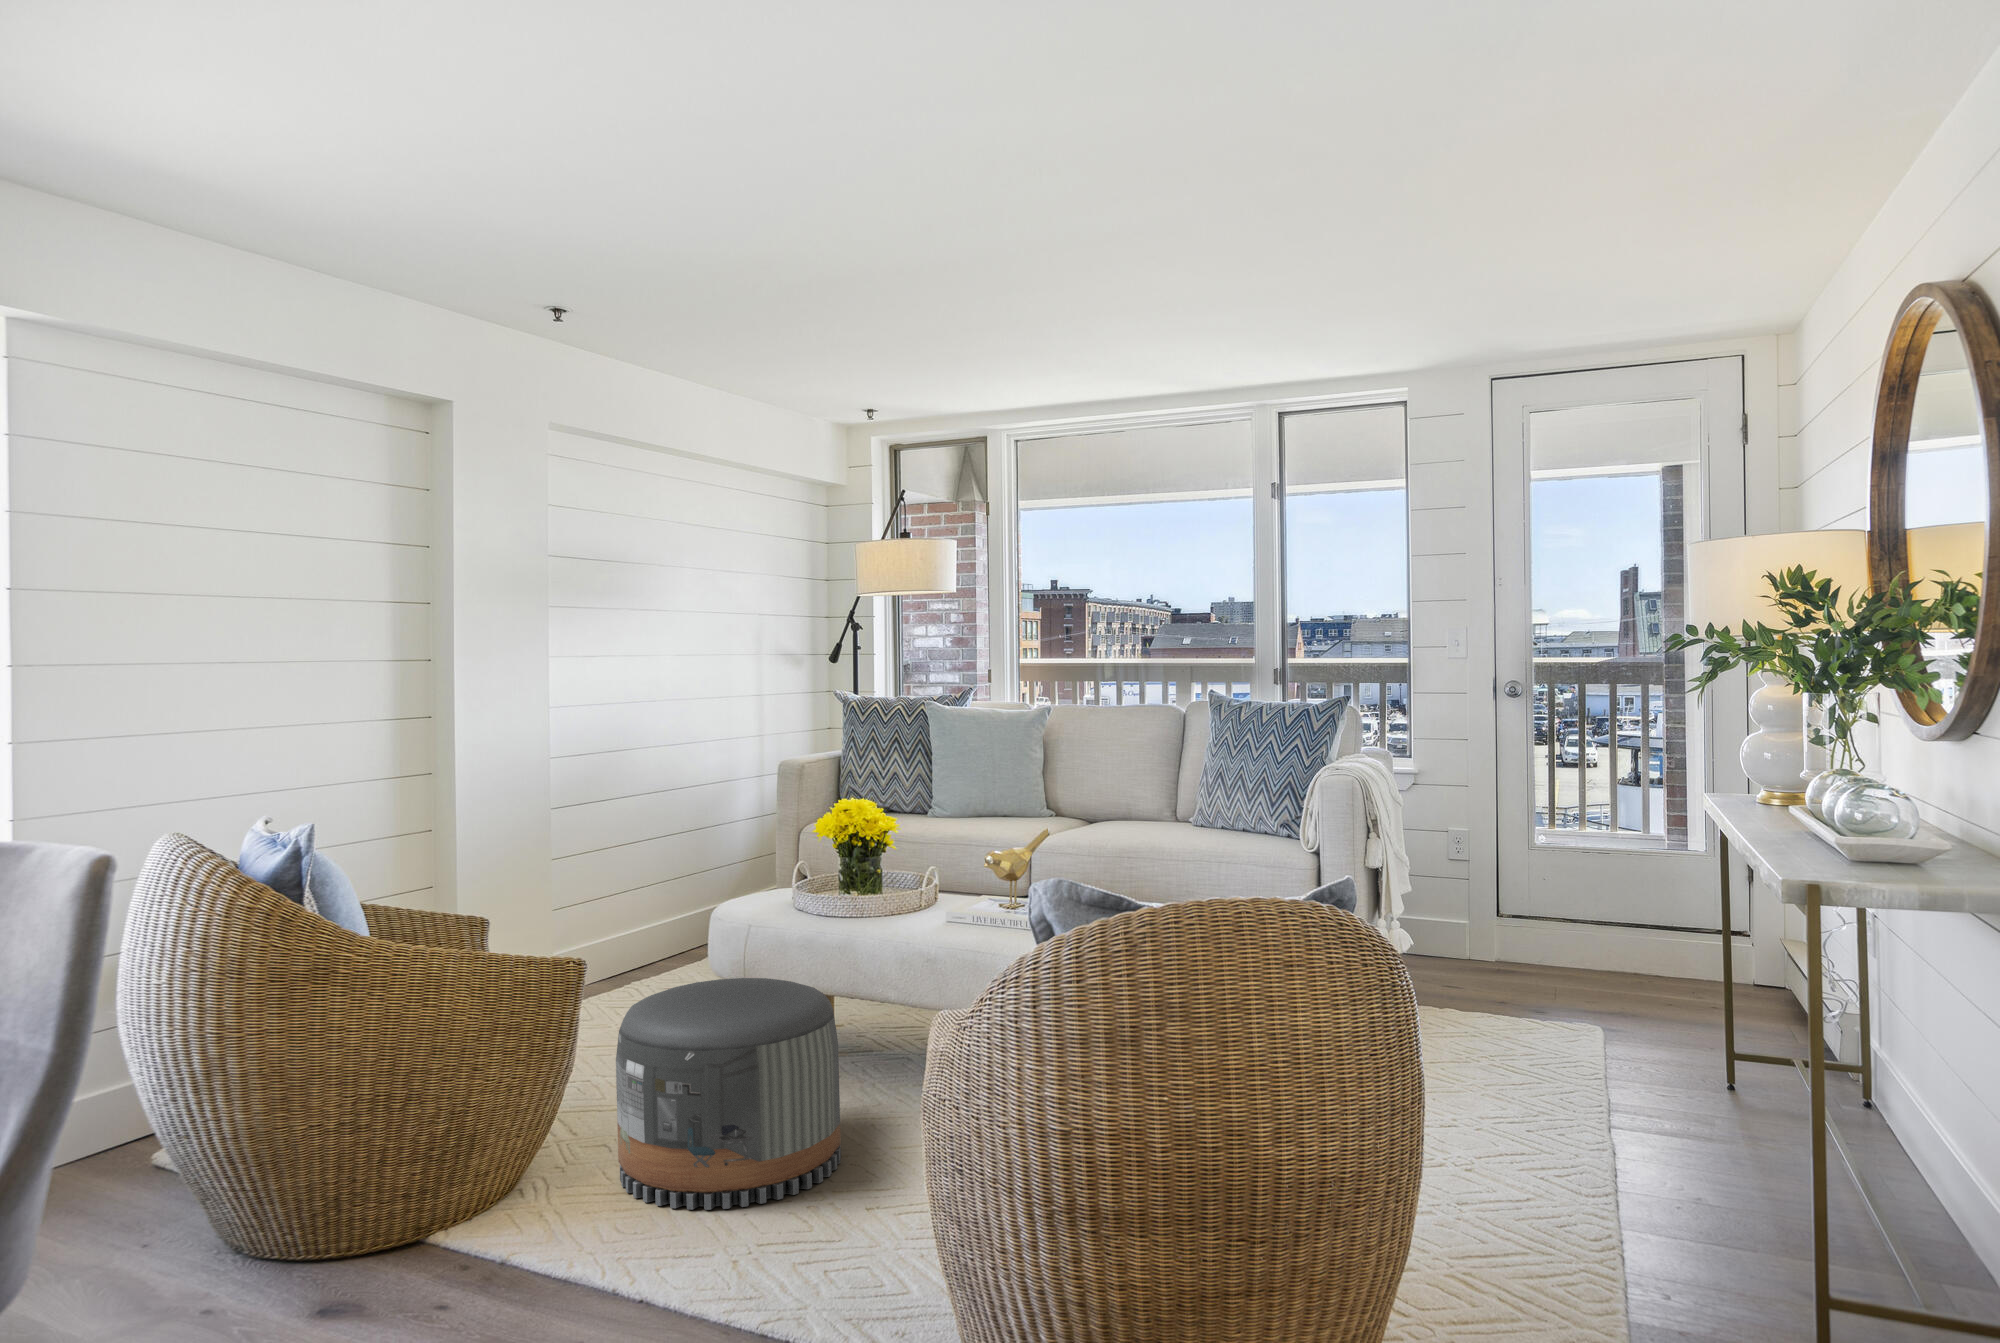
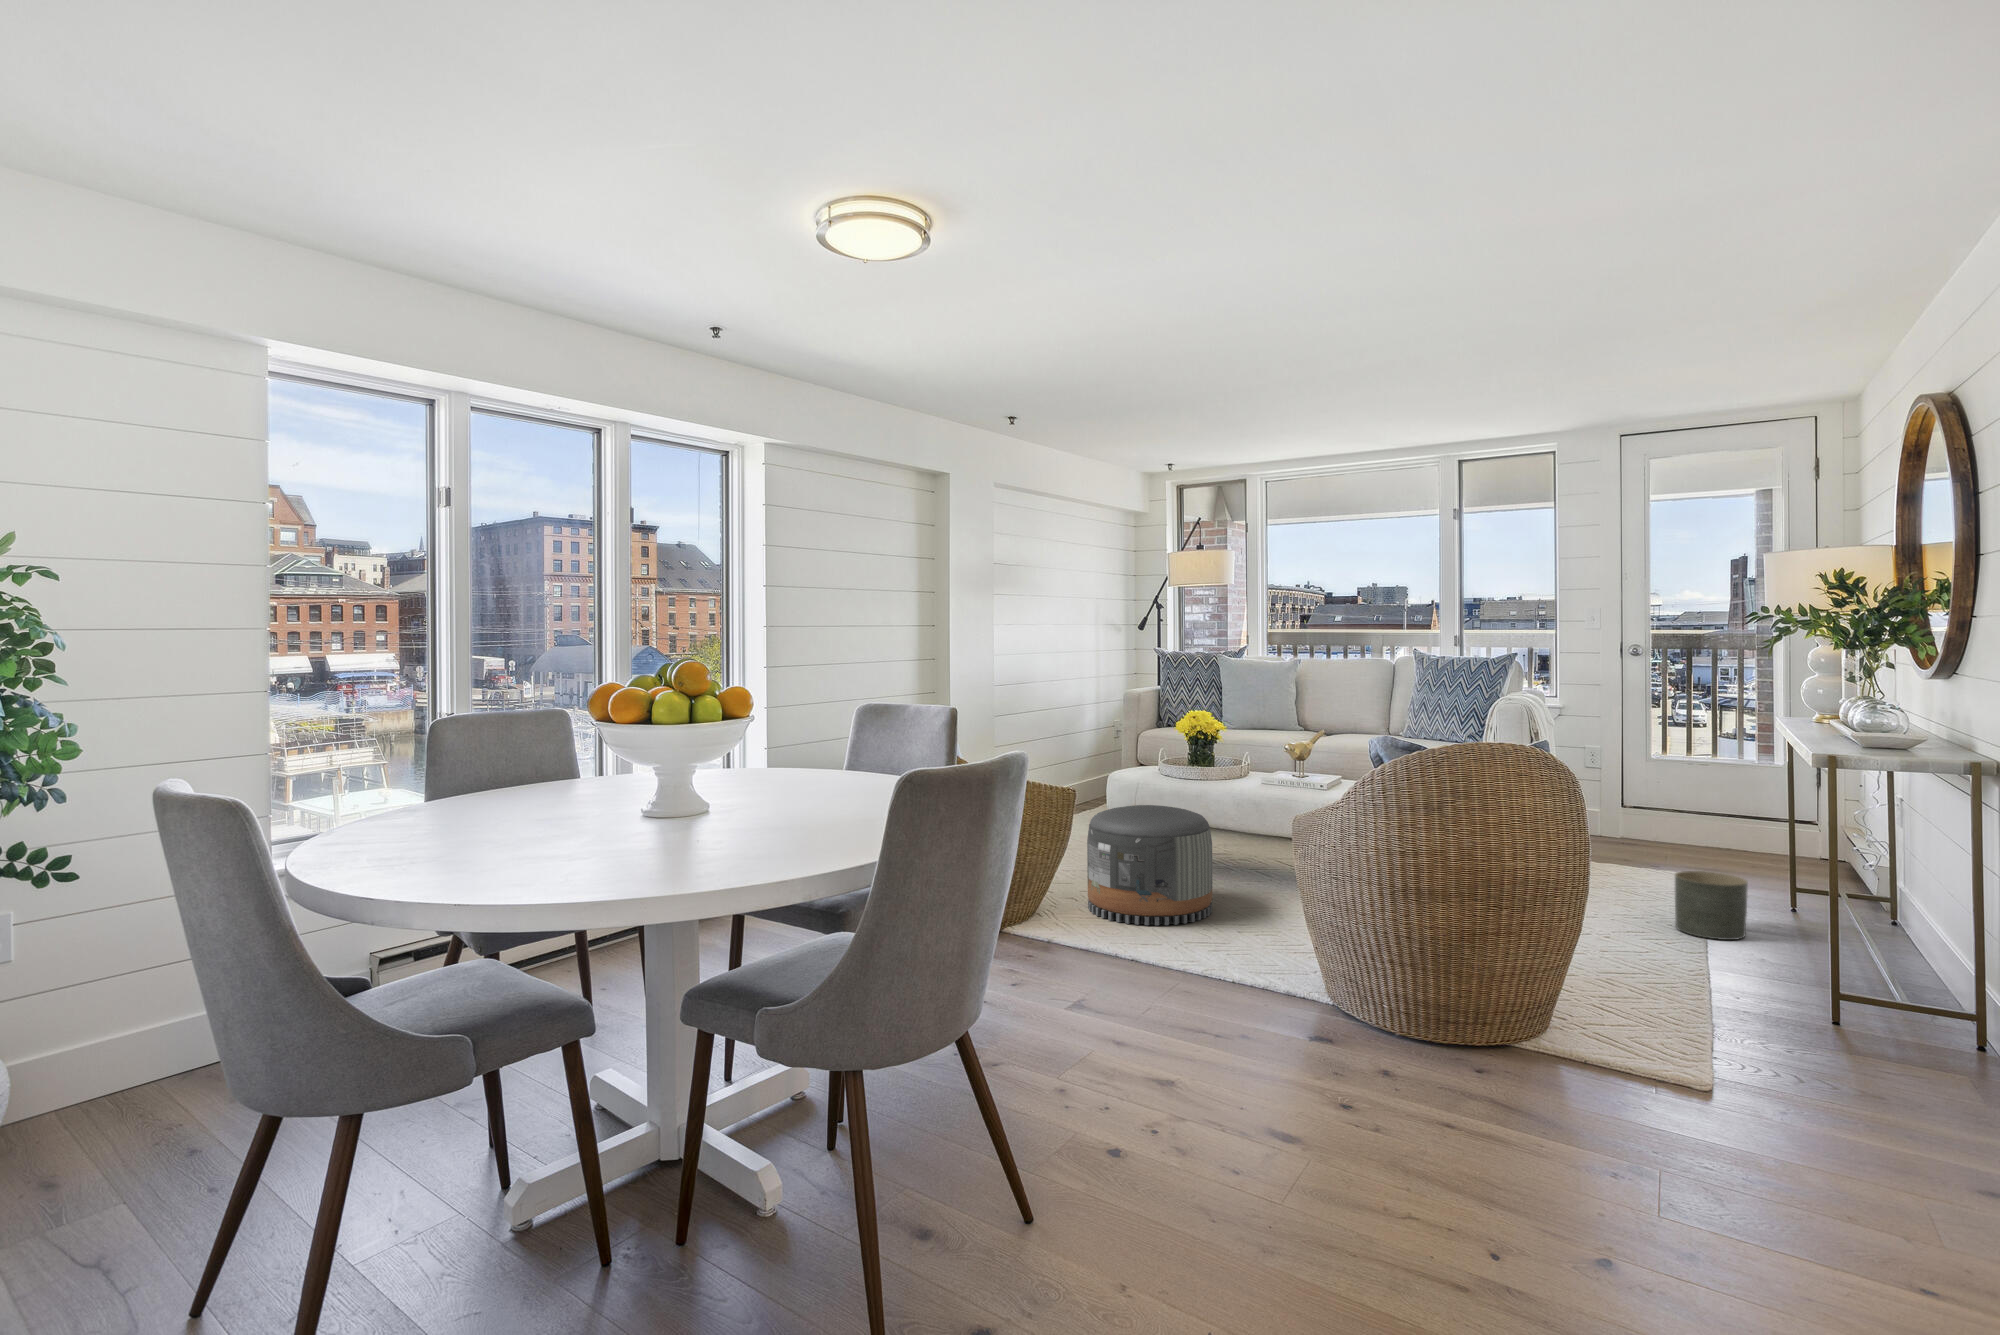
planter: none [1570,1048,1676,1166] -> present [1675,871,1748,940]

